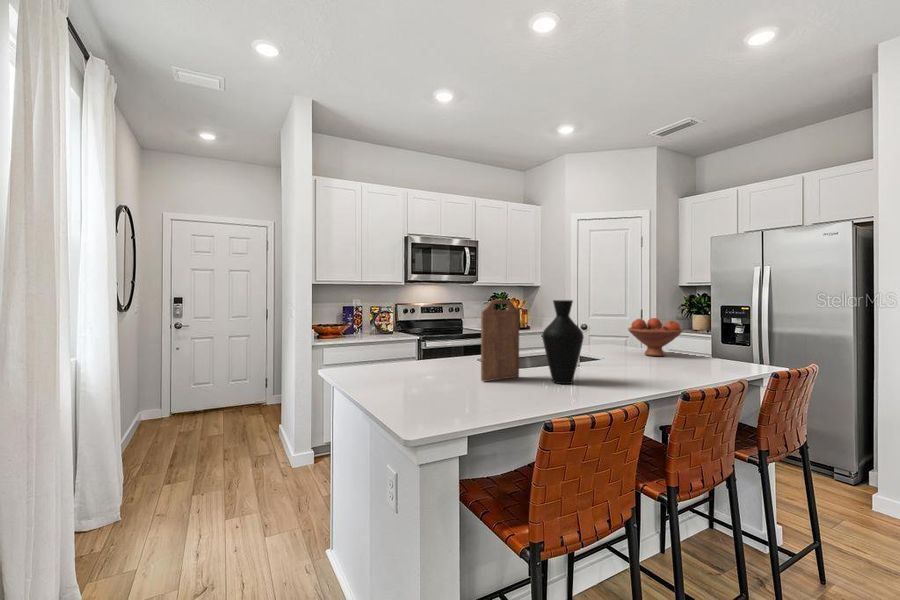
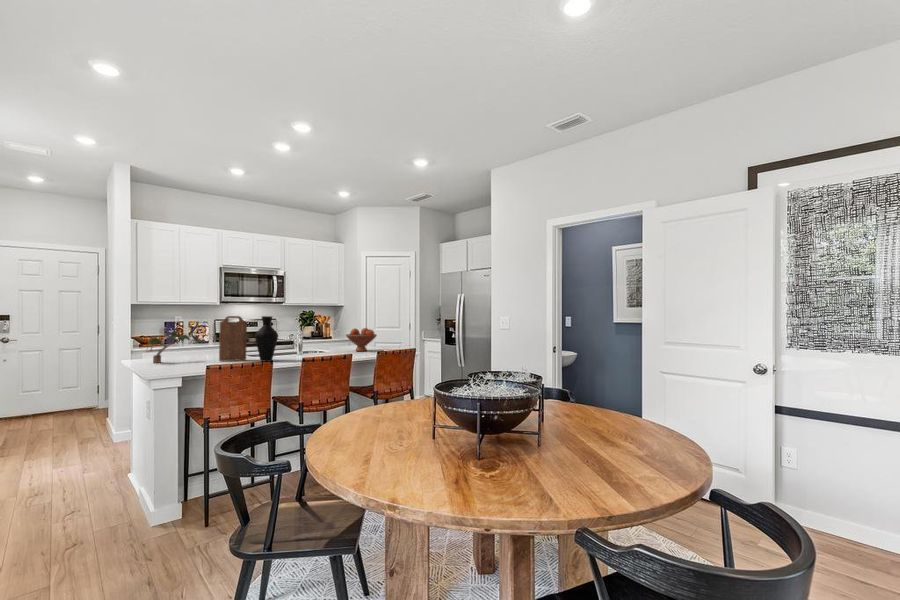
potted plant: none [359,323,437,384] -> present [147,330,190,363]

